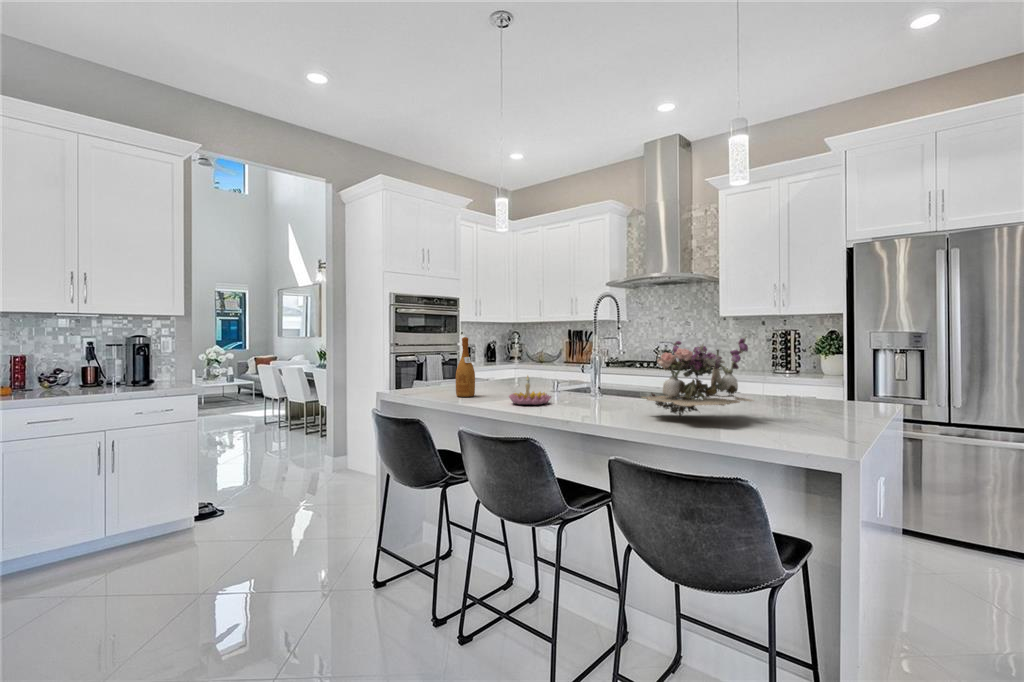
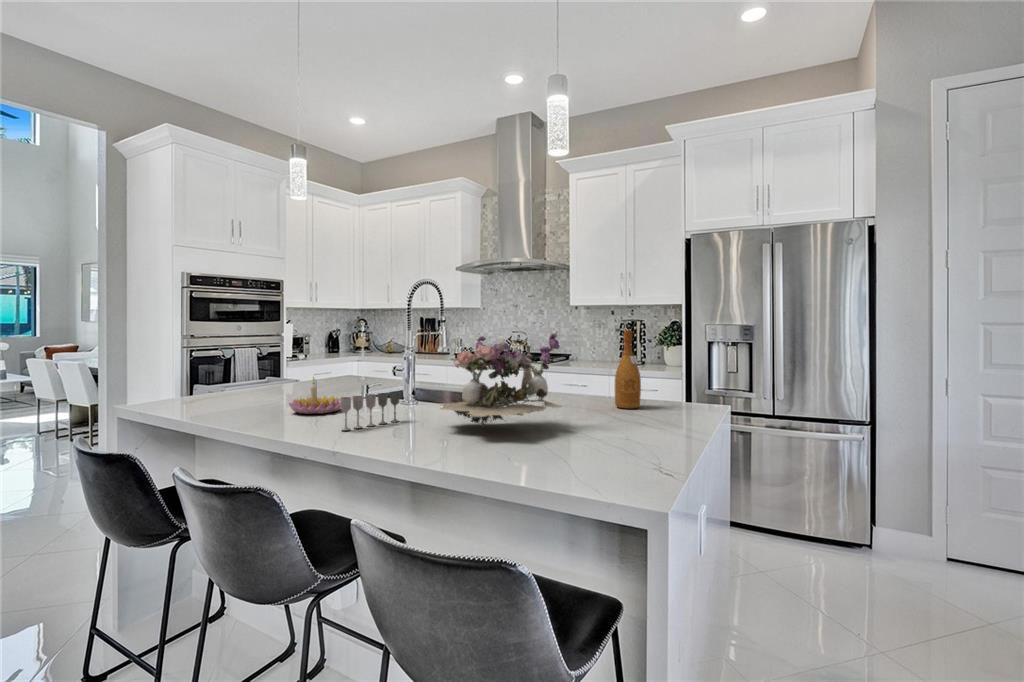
wine bottle: present [456,337,475,397] -> present [615,329,641,409]
wine glass: none [563,387,605,416] -> present [340,392,400,431]

